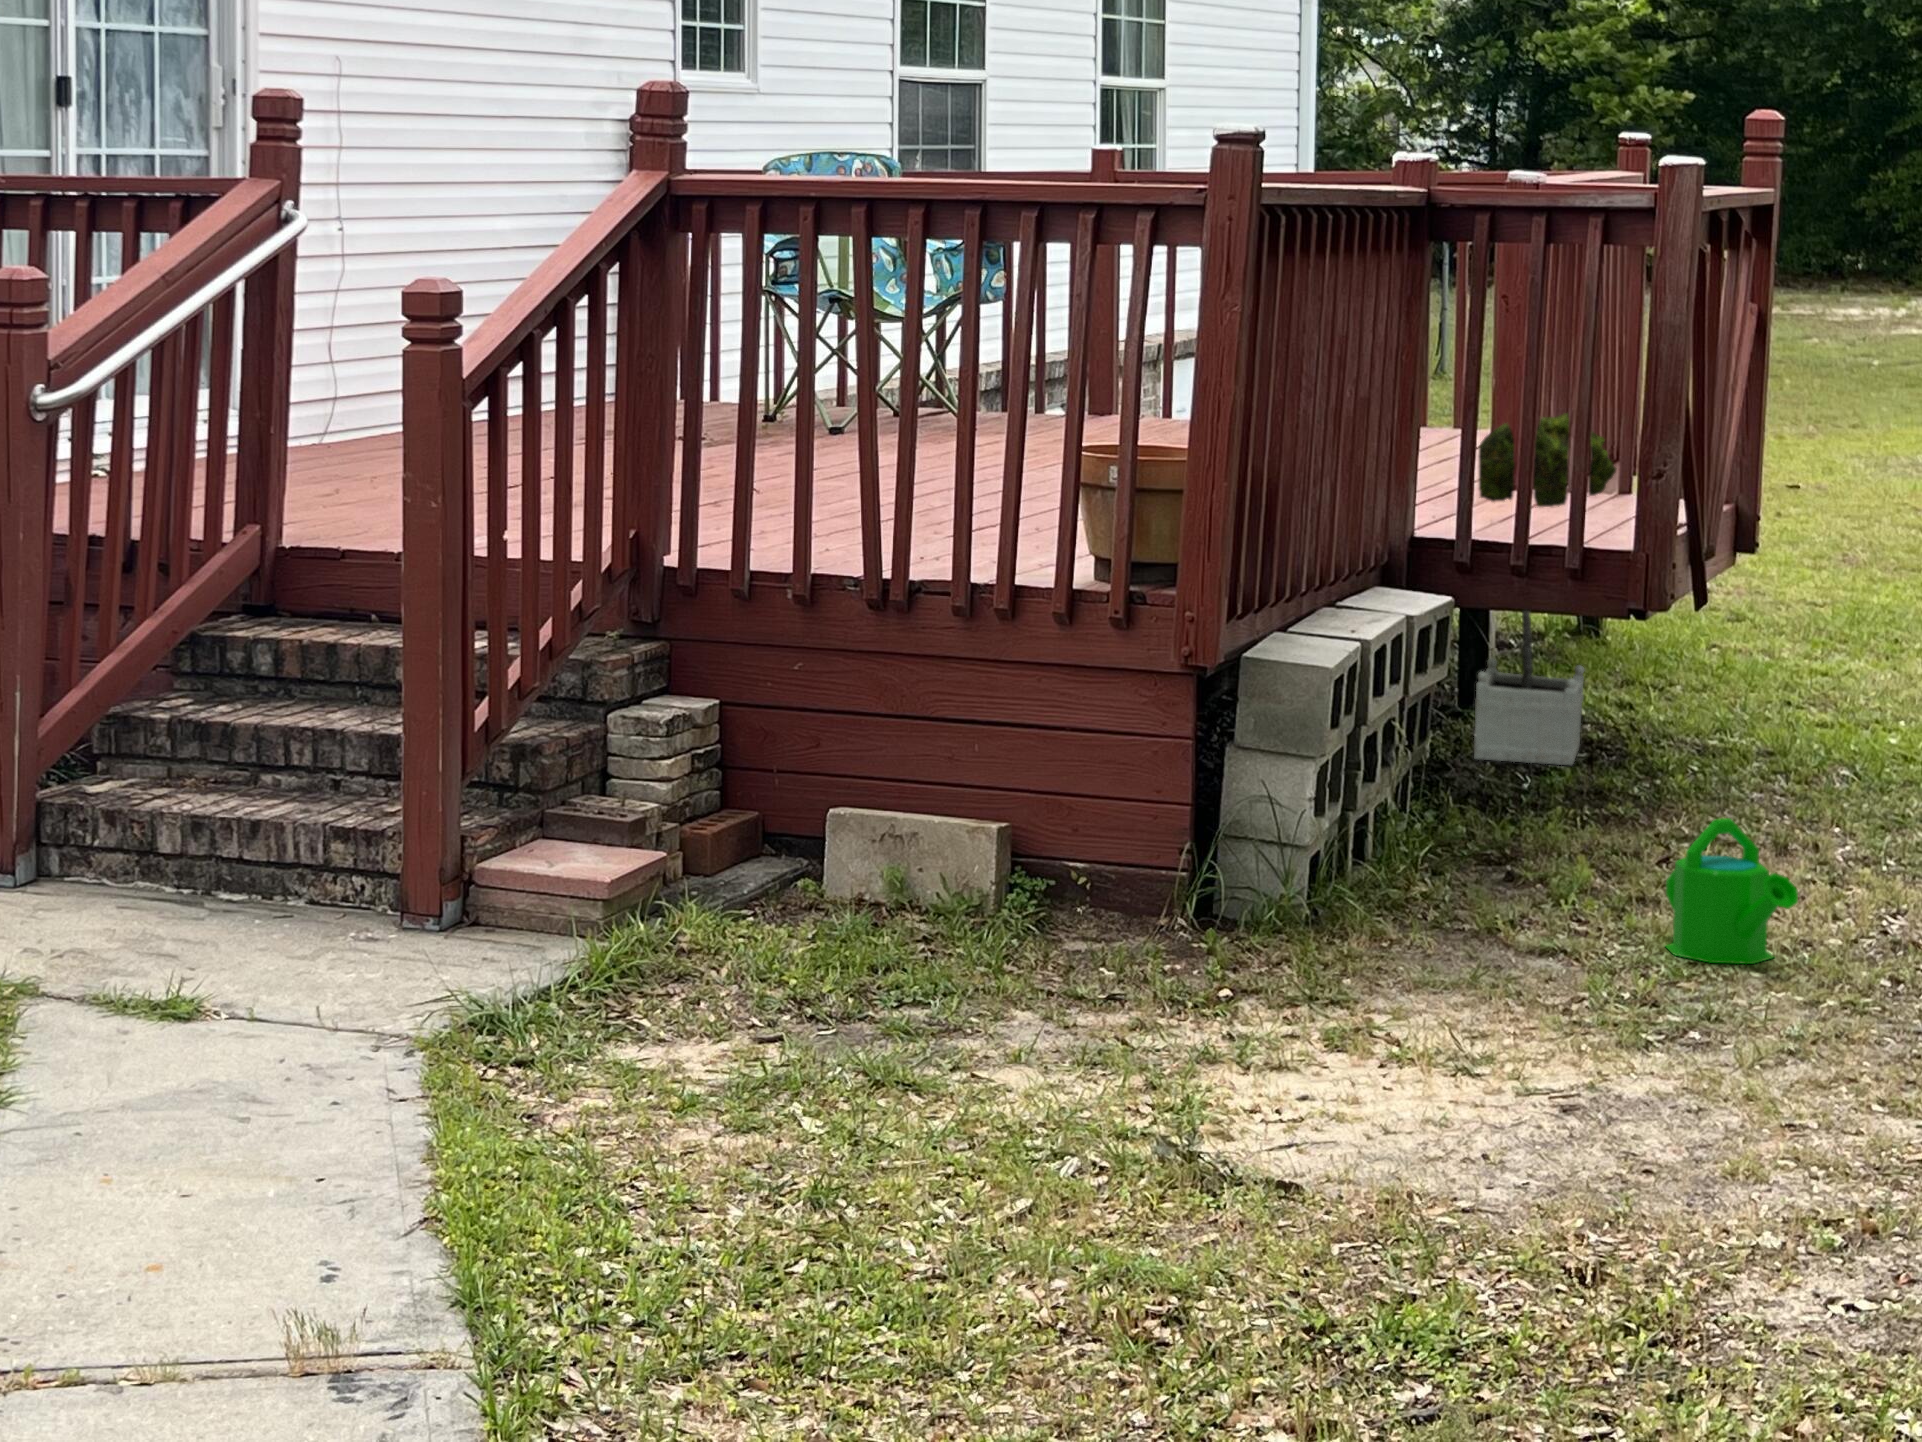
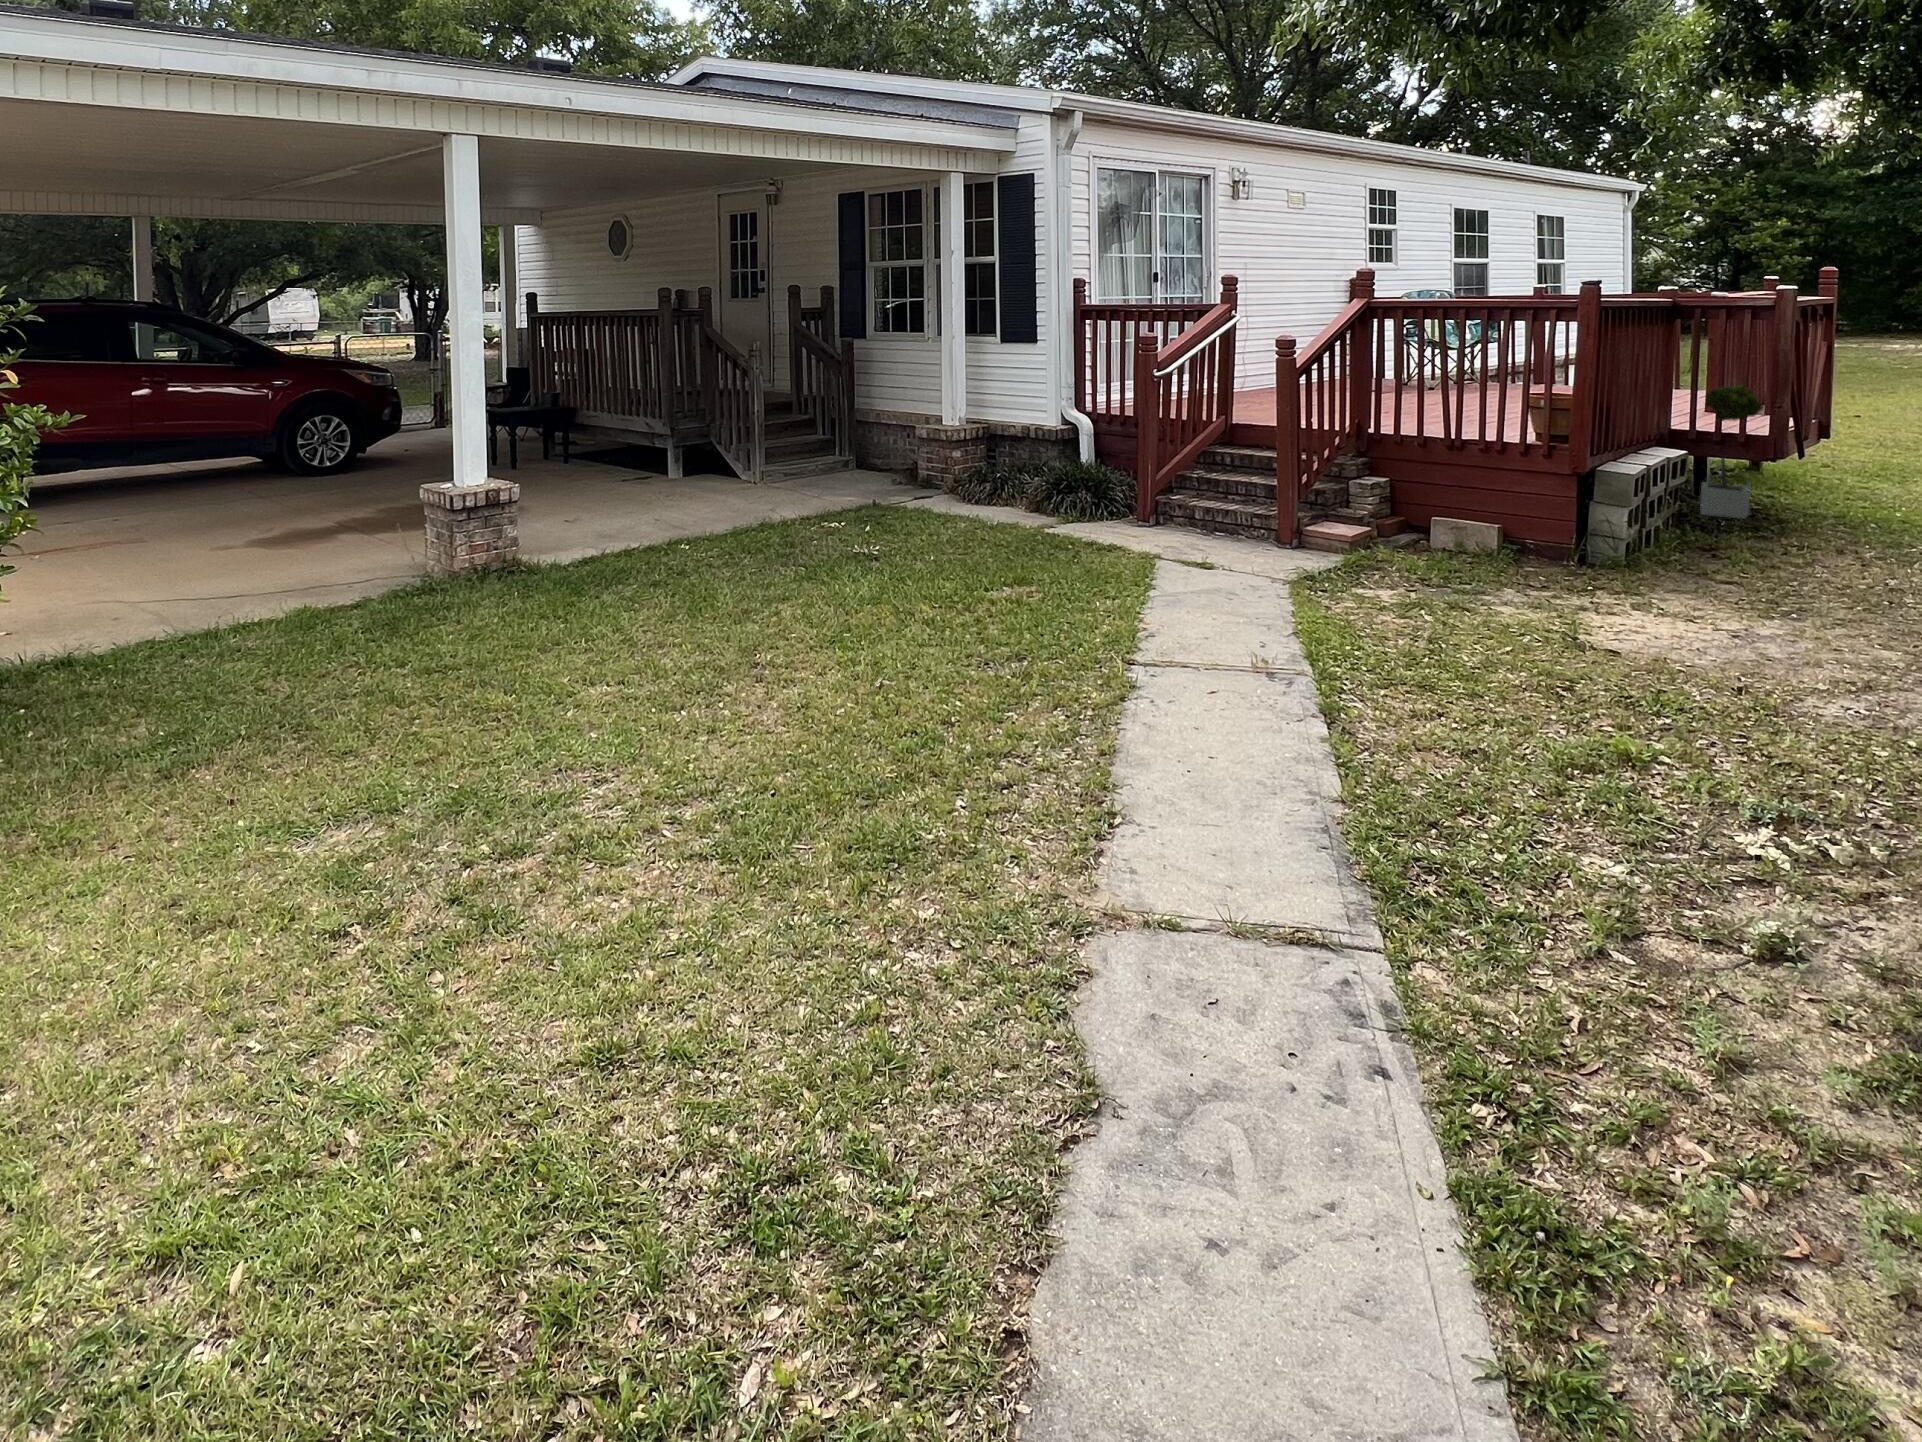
watering can: present [1666,818,1798,964] -> none [1781,536,1842,592]

